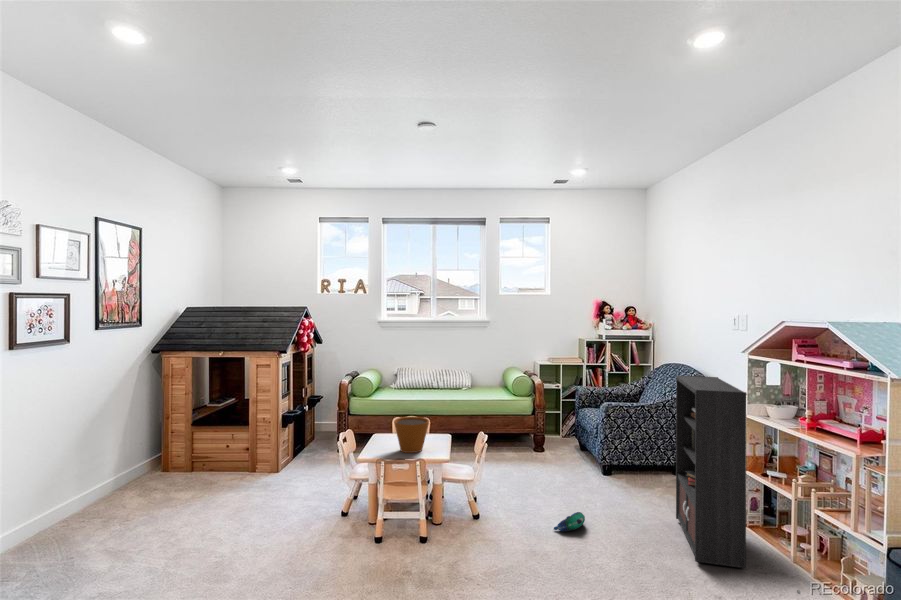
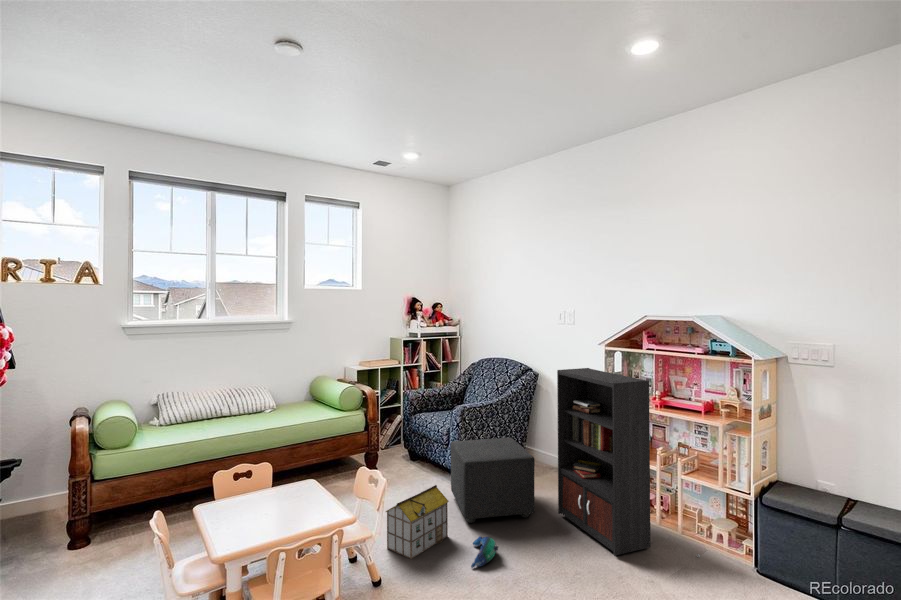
flower pot: present [394,416,429,453] -> none [264,466,319,527]
ottoman: none [579,433,652,514] -> present [451,438,535,523]
toy house: none [504,462,558,512] -> present [386,485,449,559]

